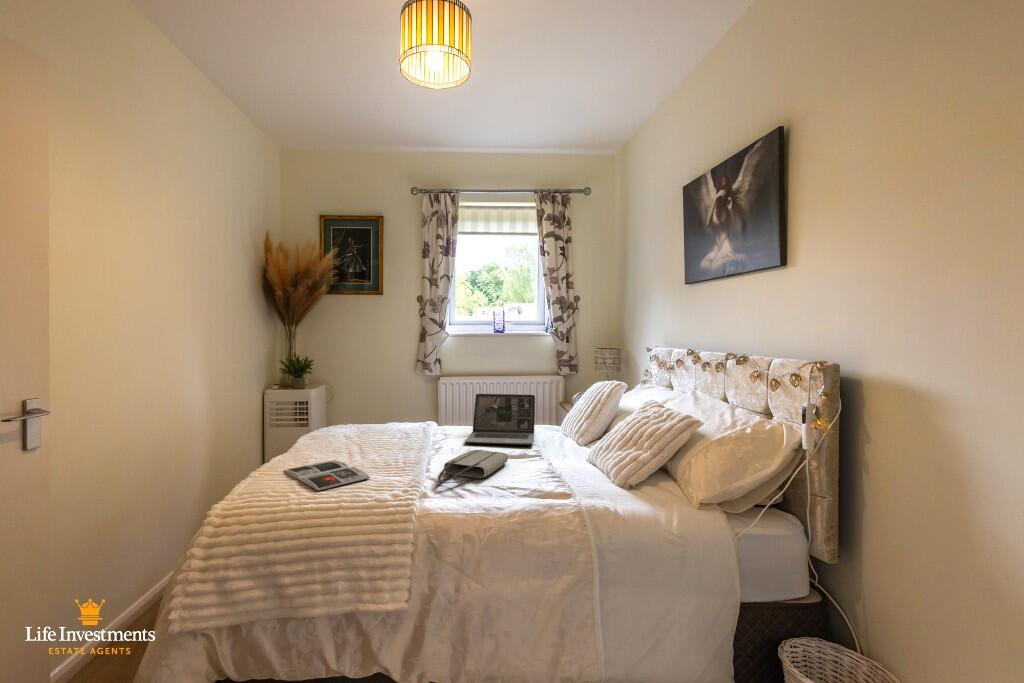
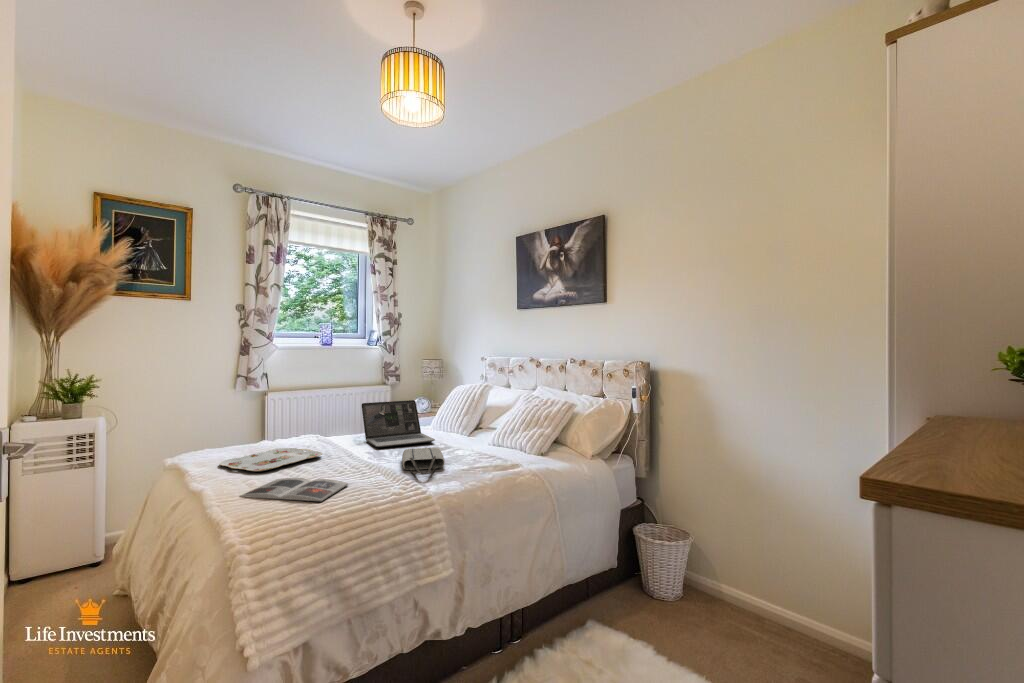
serving tray: none [324,431,408,450] -> present [220,448,322,472]

